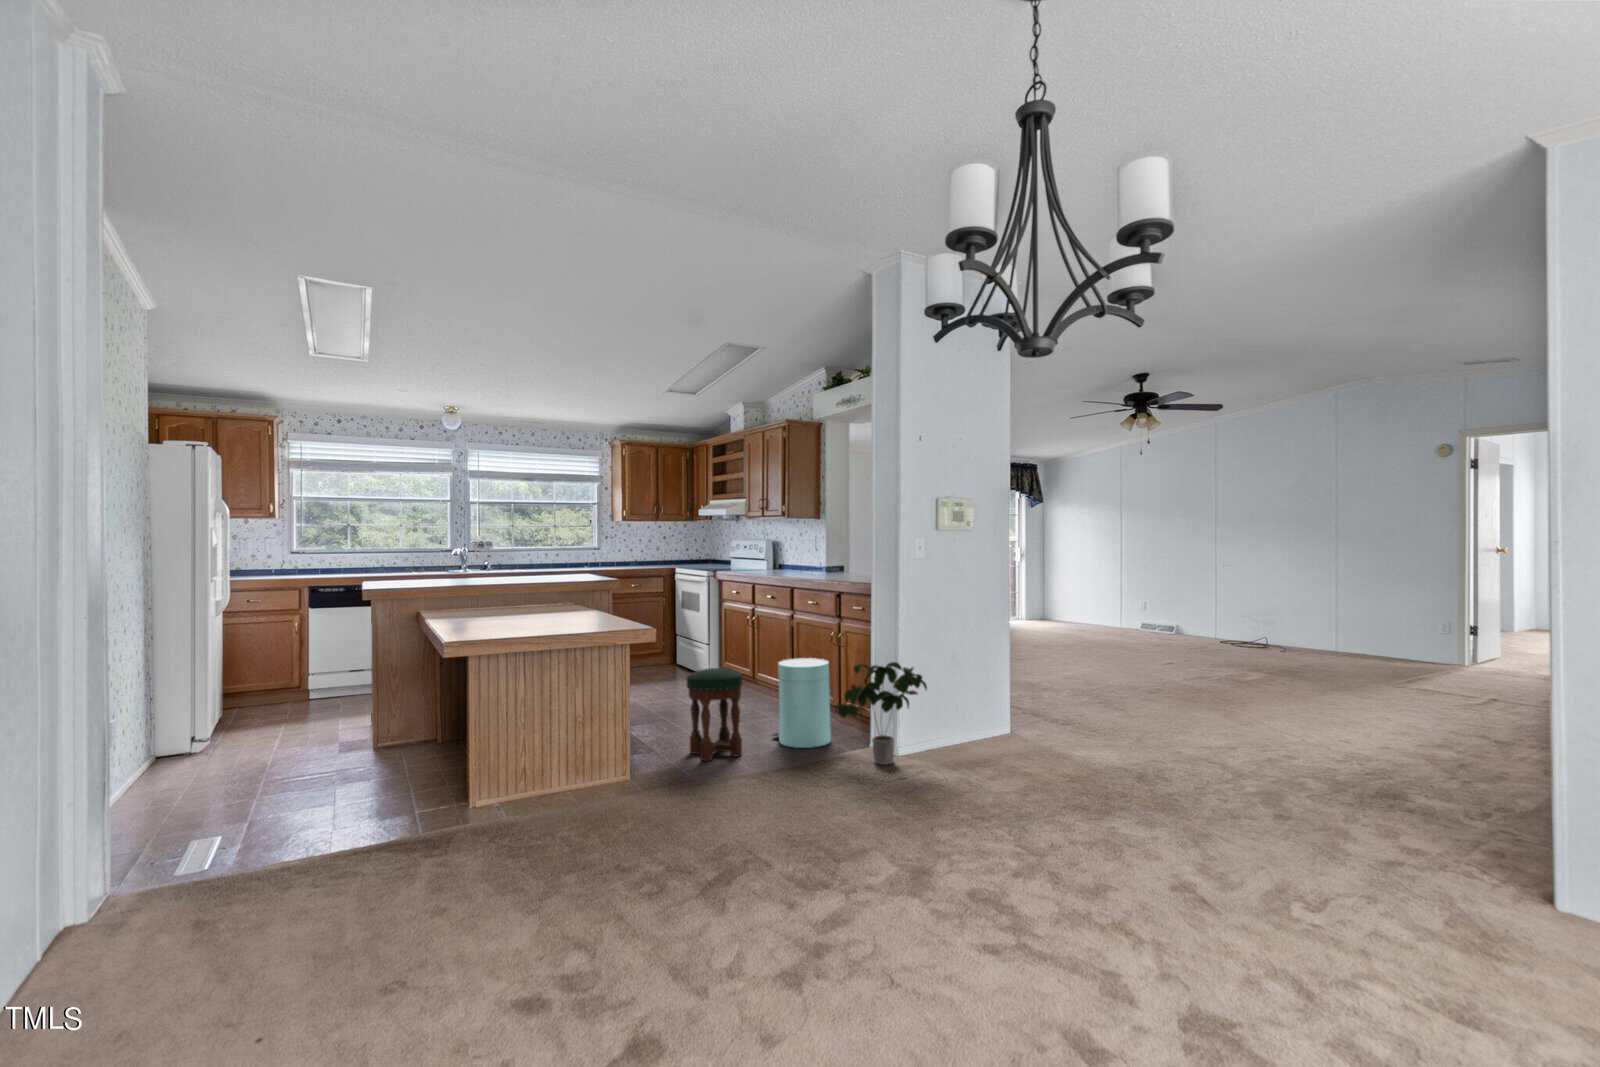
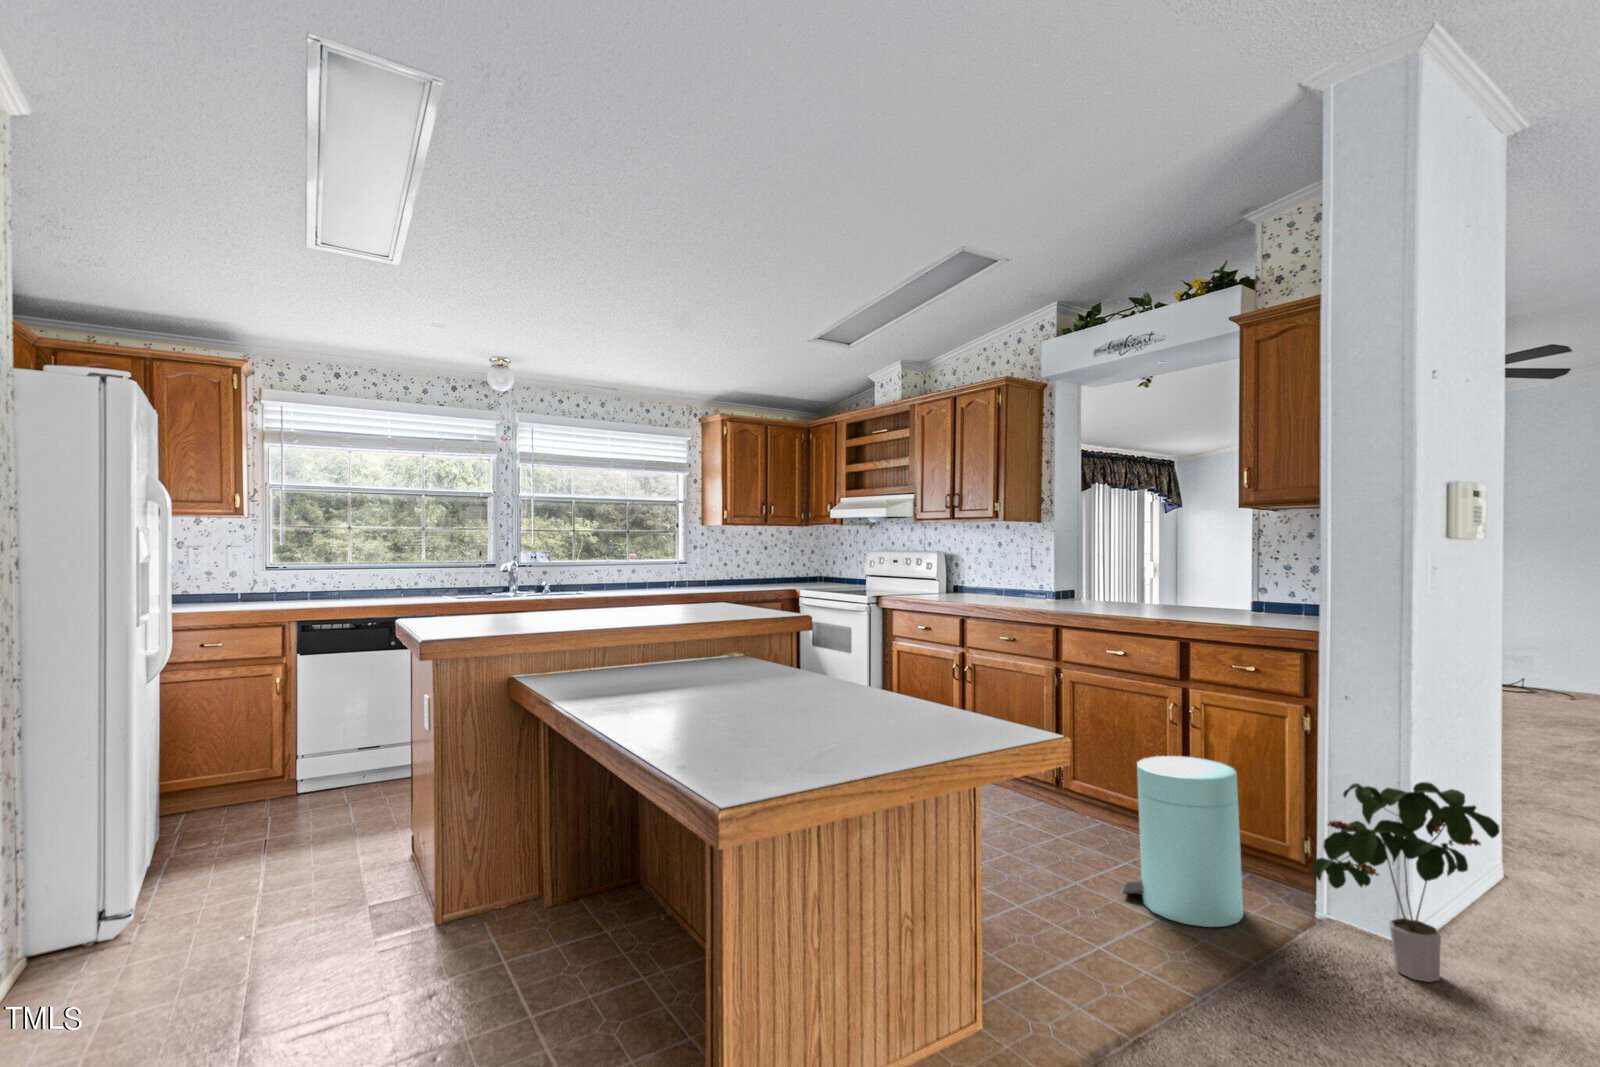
stool: present [686,668,742,761] -> none [1009,782,1119,968]

